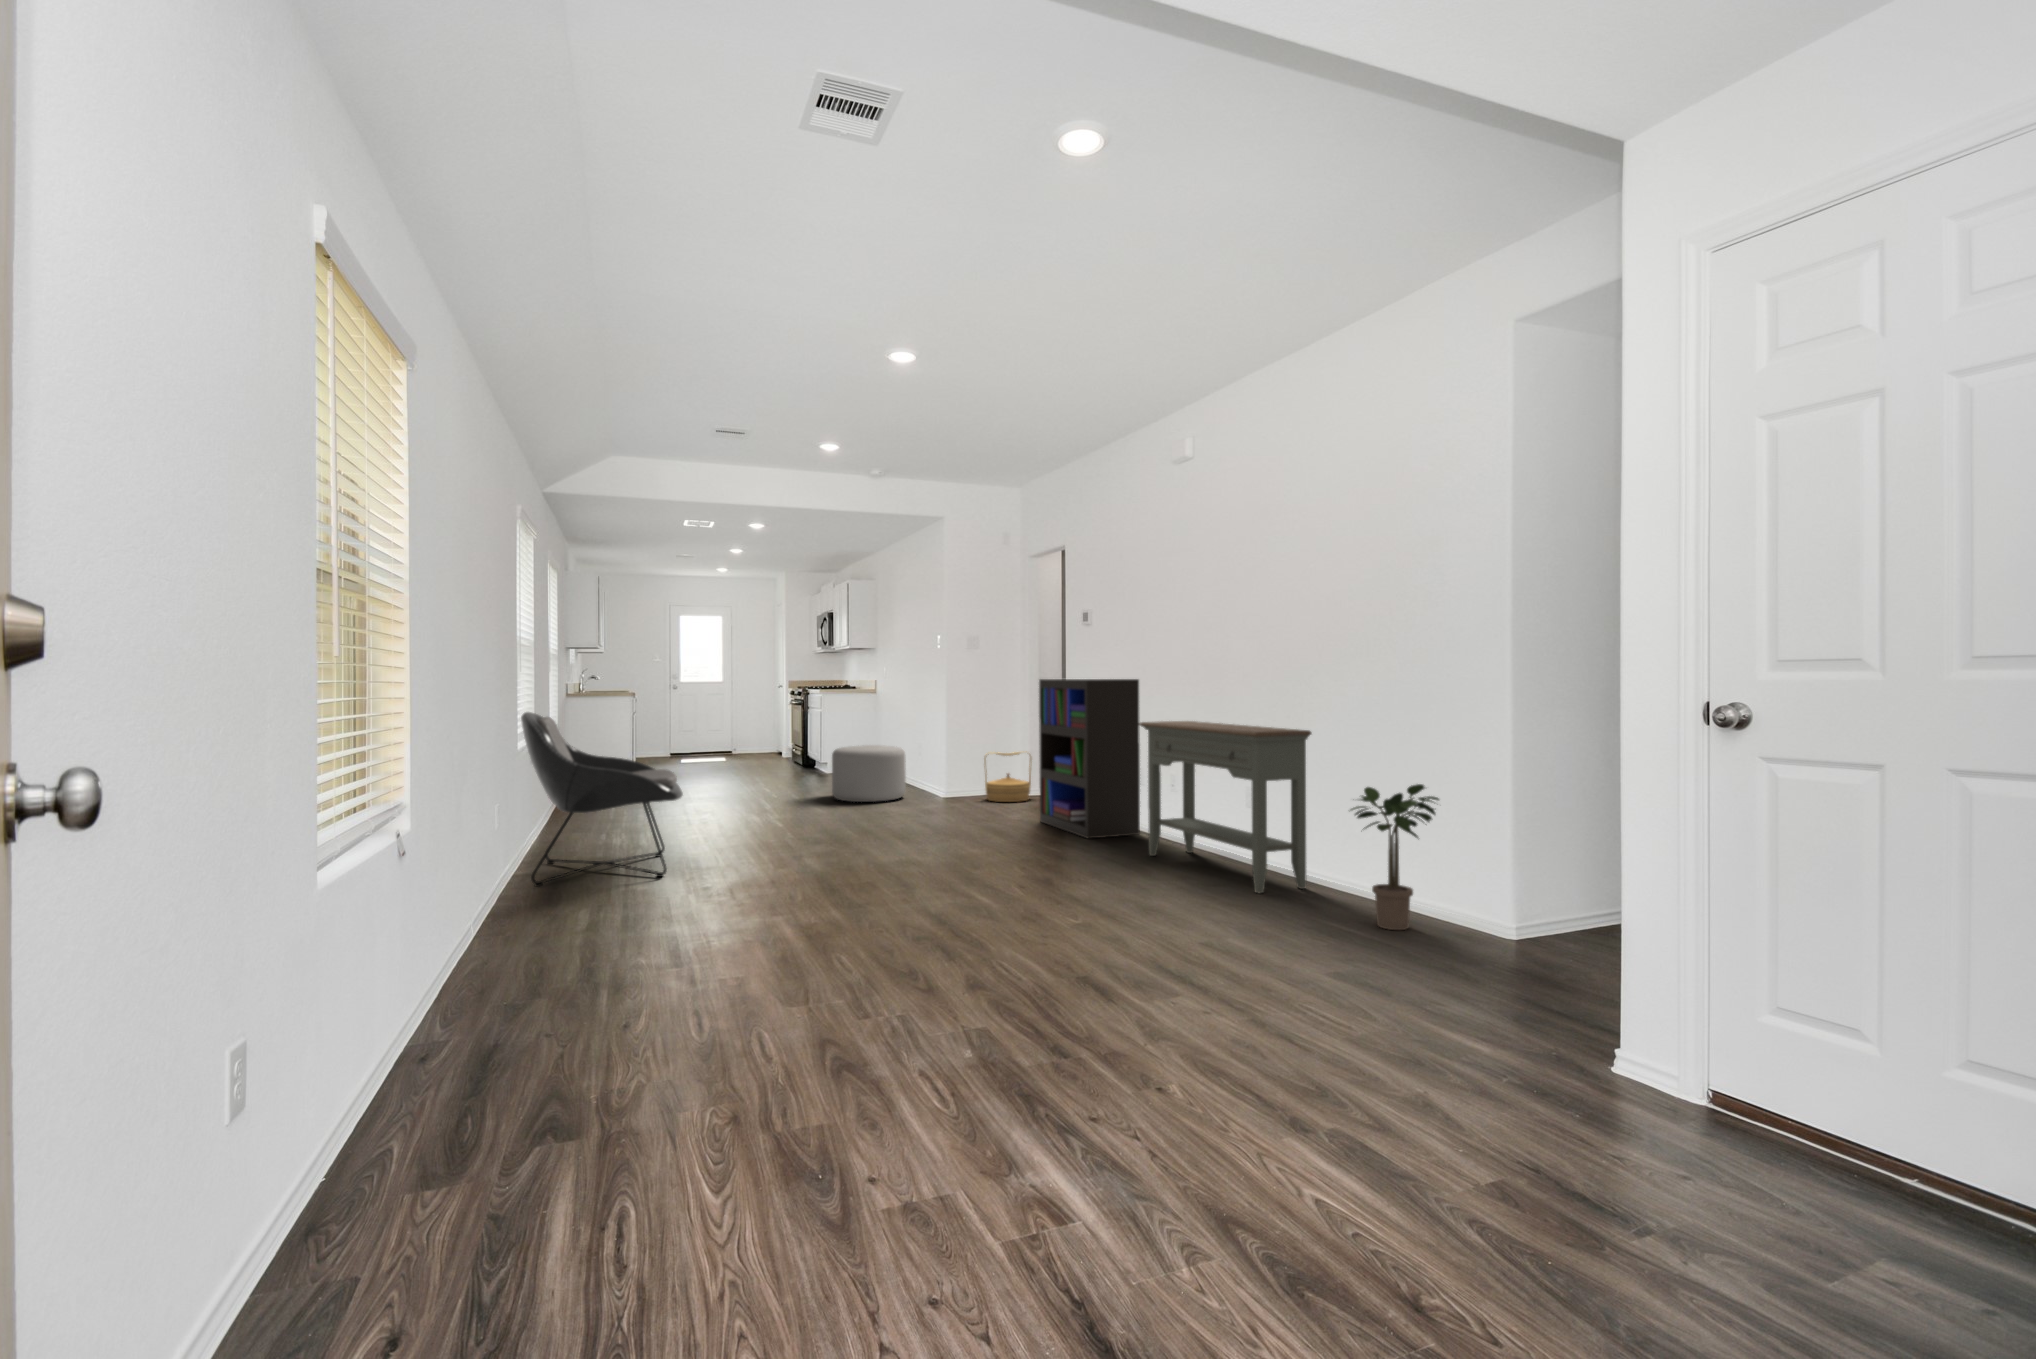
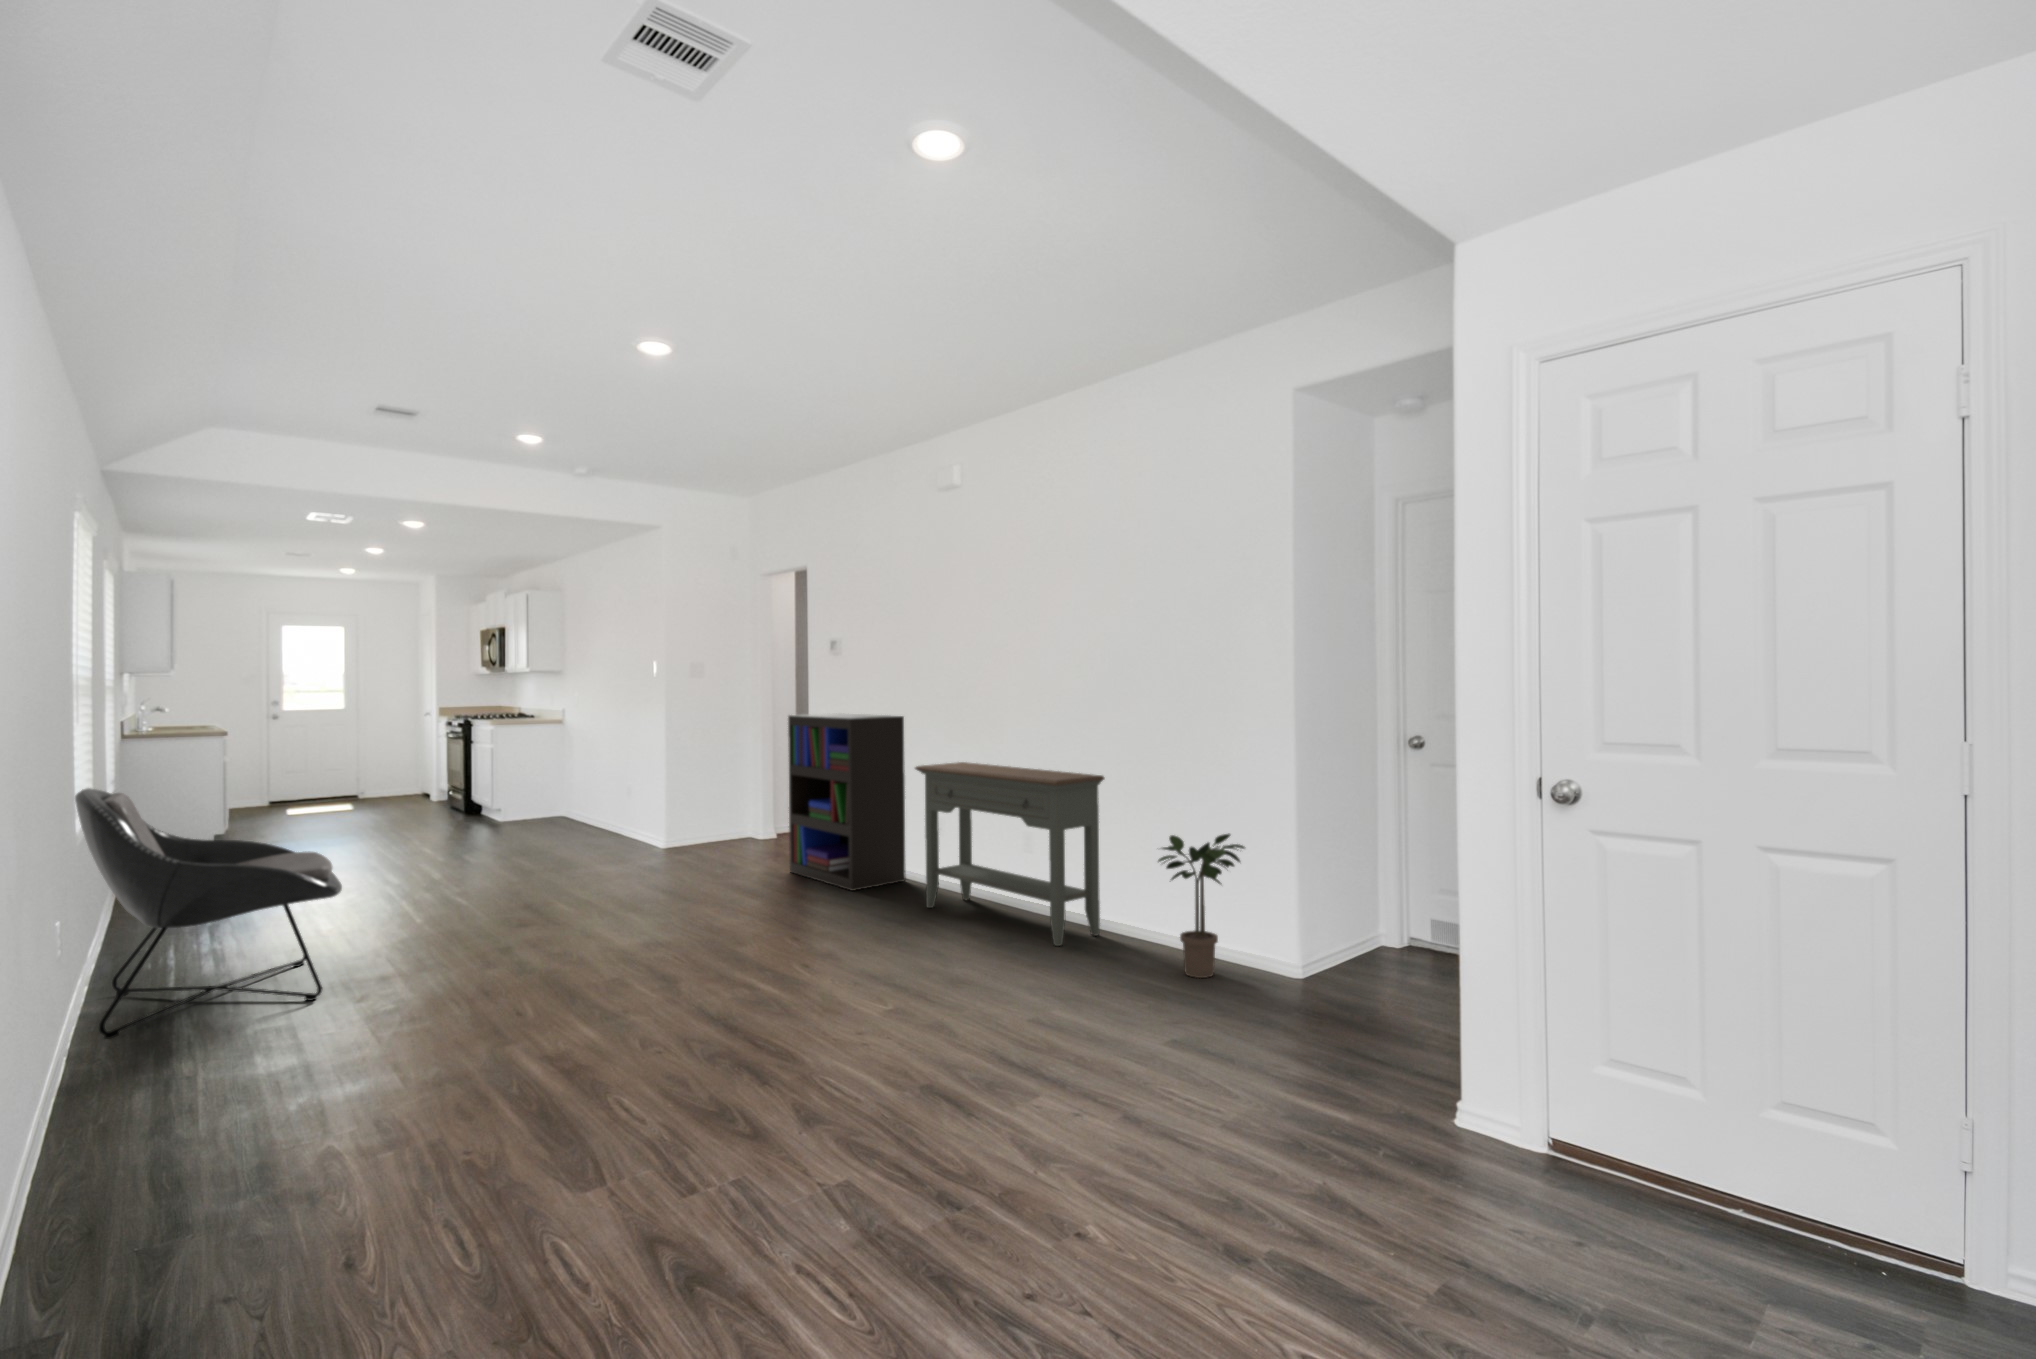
ottoman: present [832,745,906,802] -> none [522,790,617,859]
woven basket: present [984,752,1031,802] -> none [713,790,768,848]

